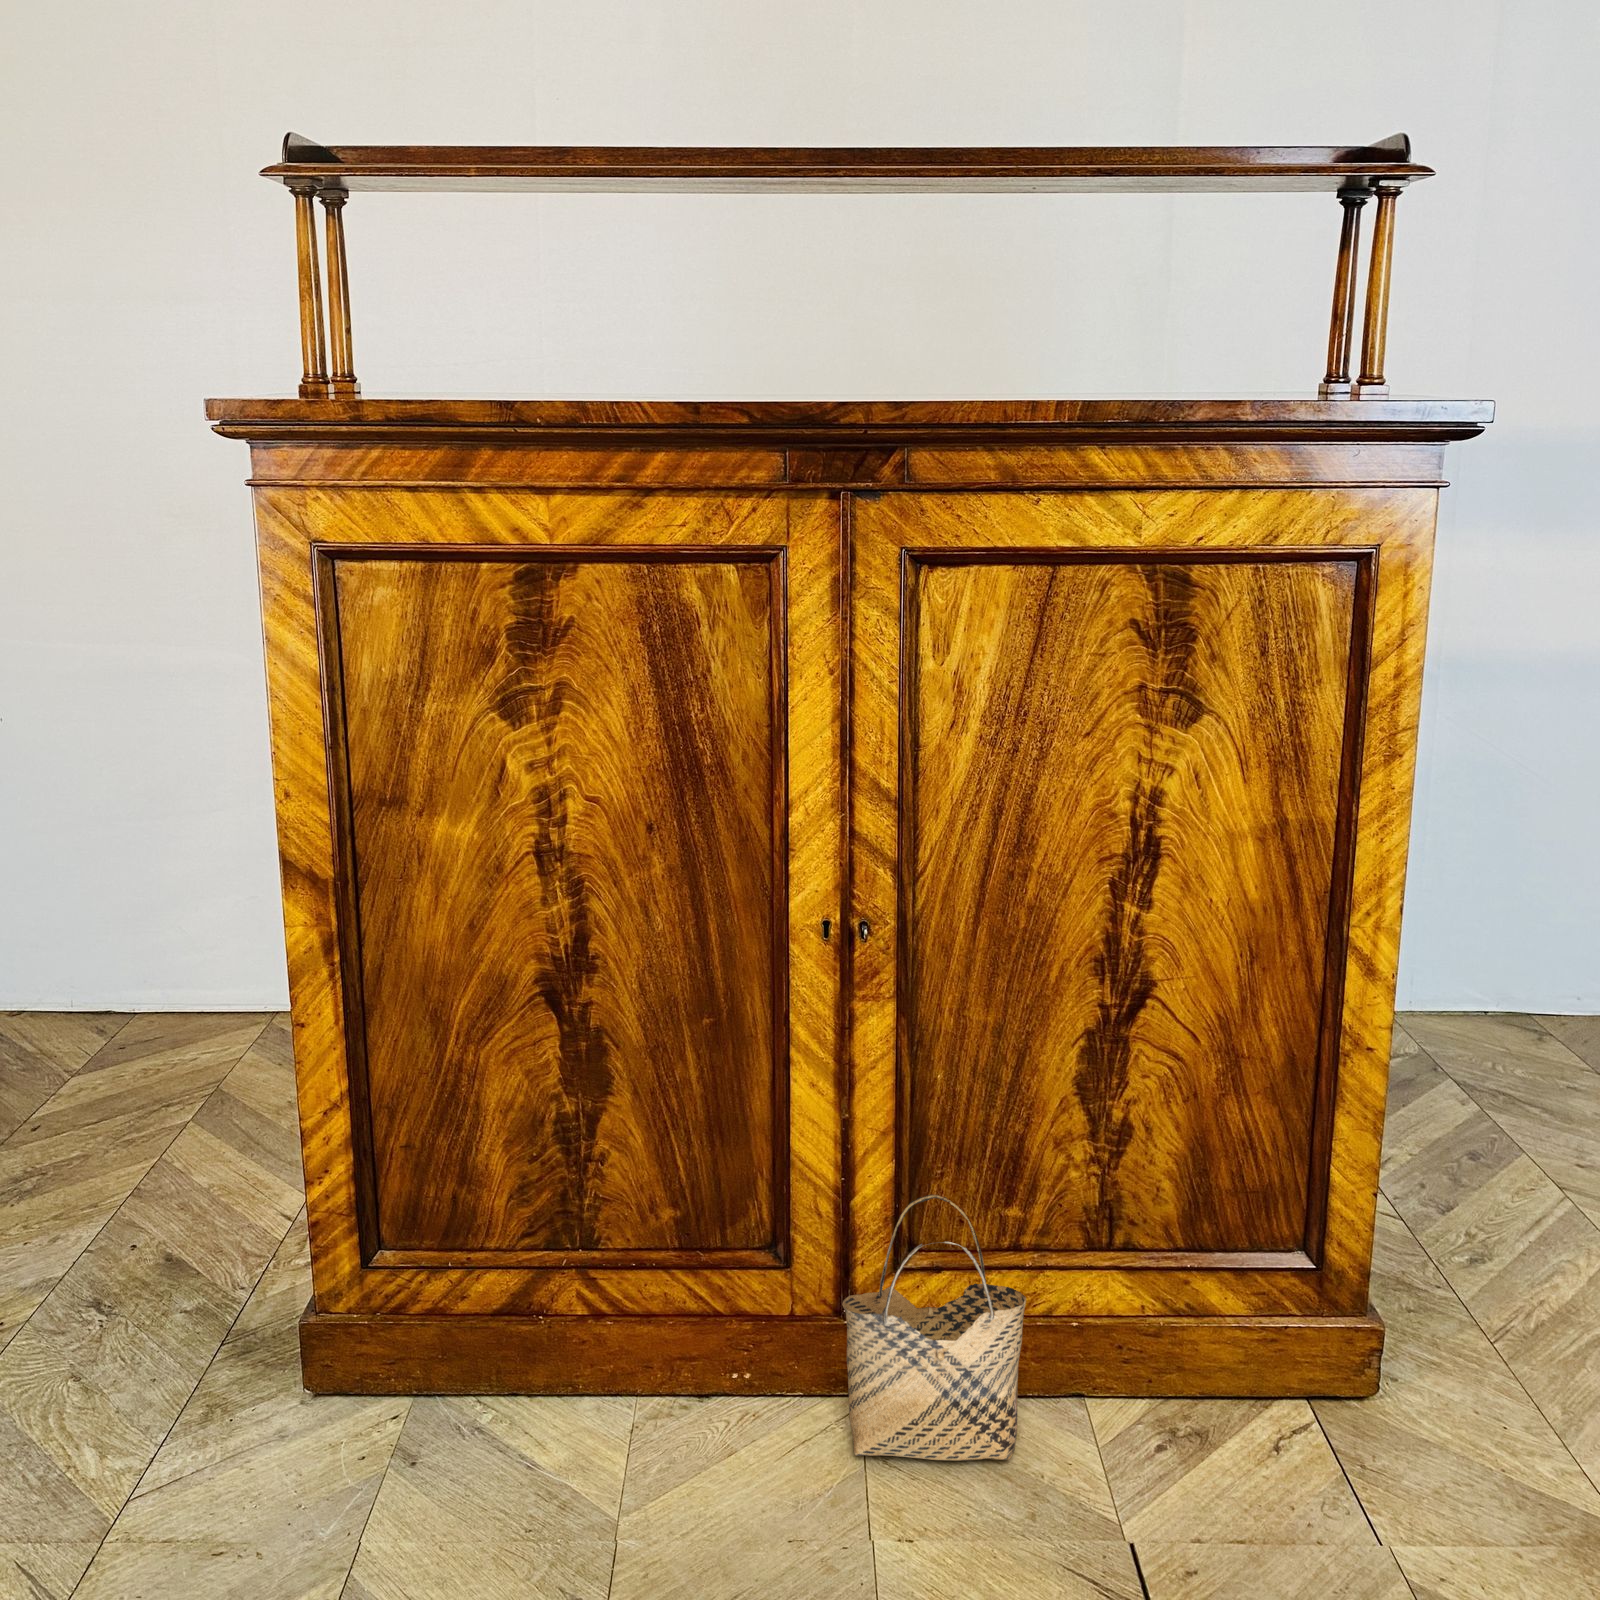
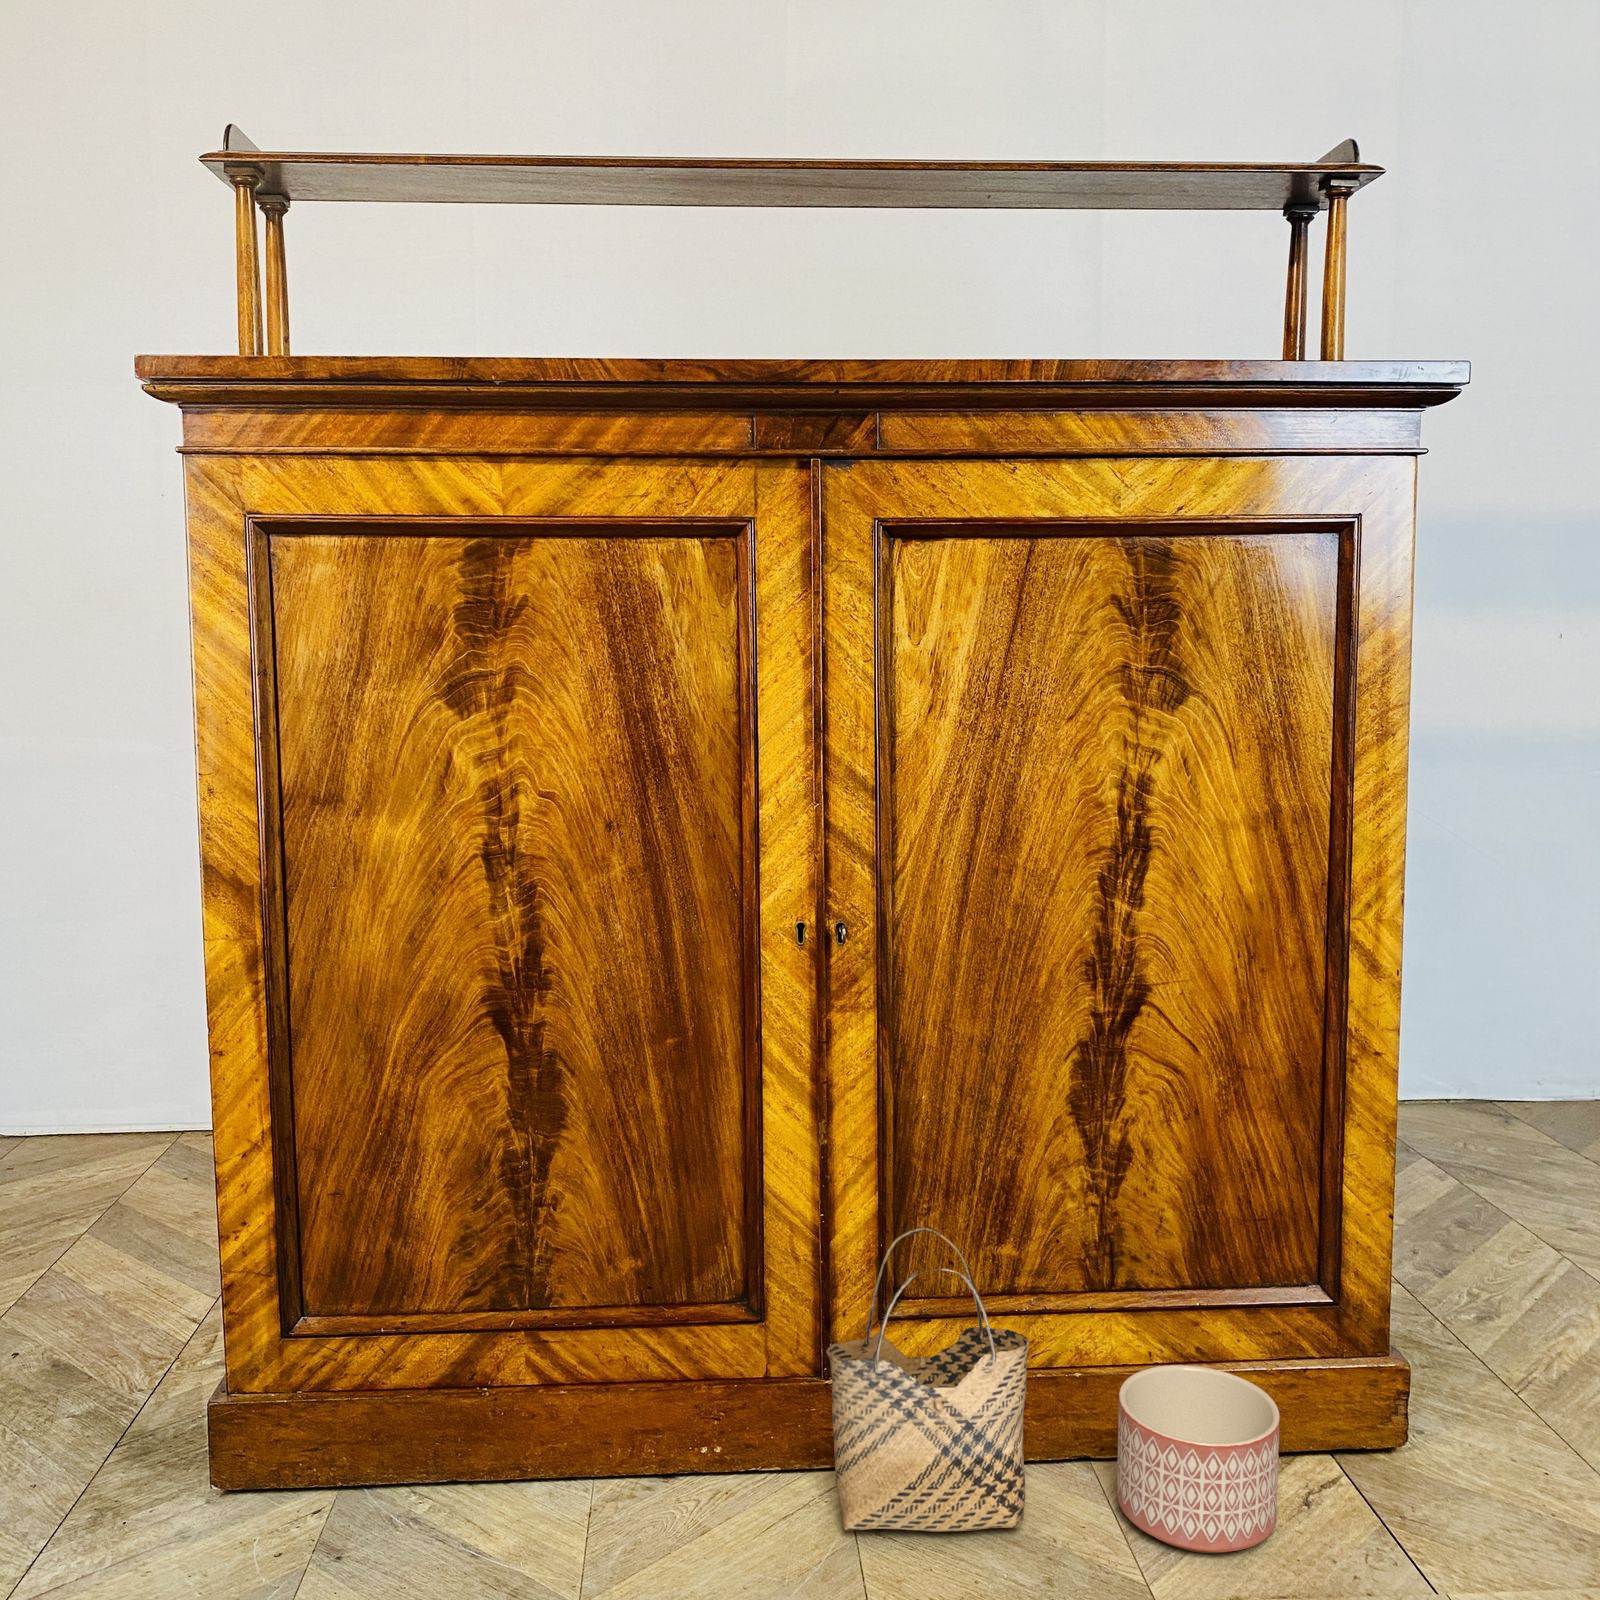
planter: none [1102,1321,1250,1491] -> present [1117,1365,1280,1553]

